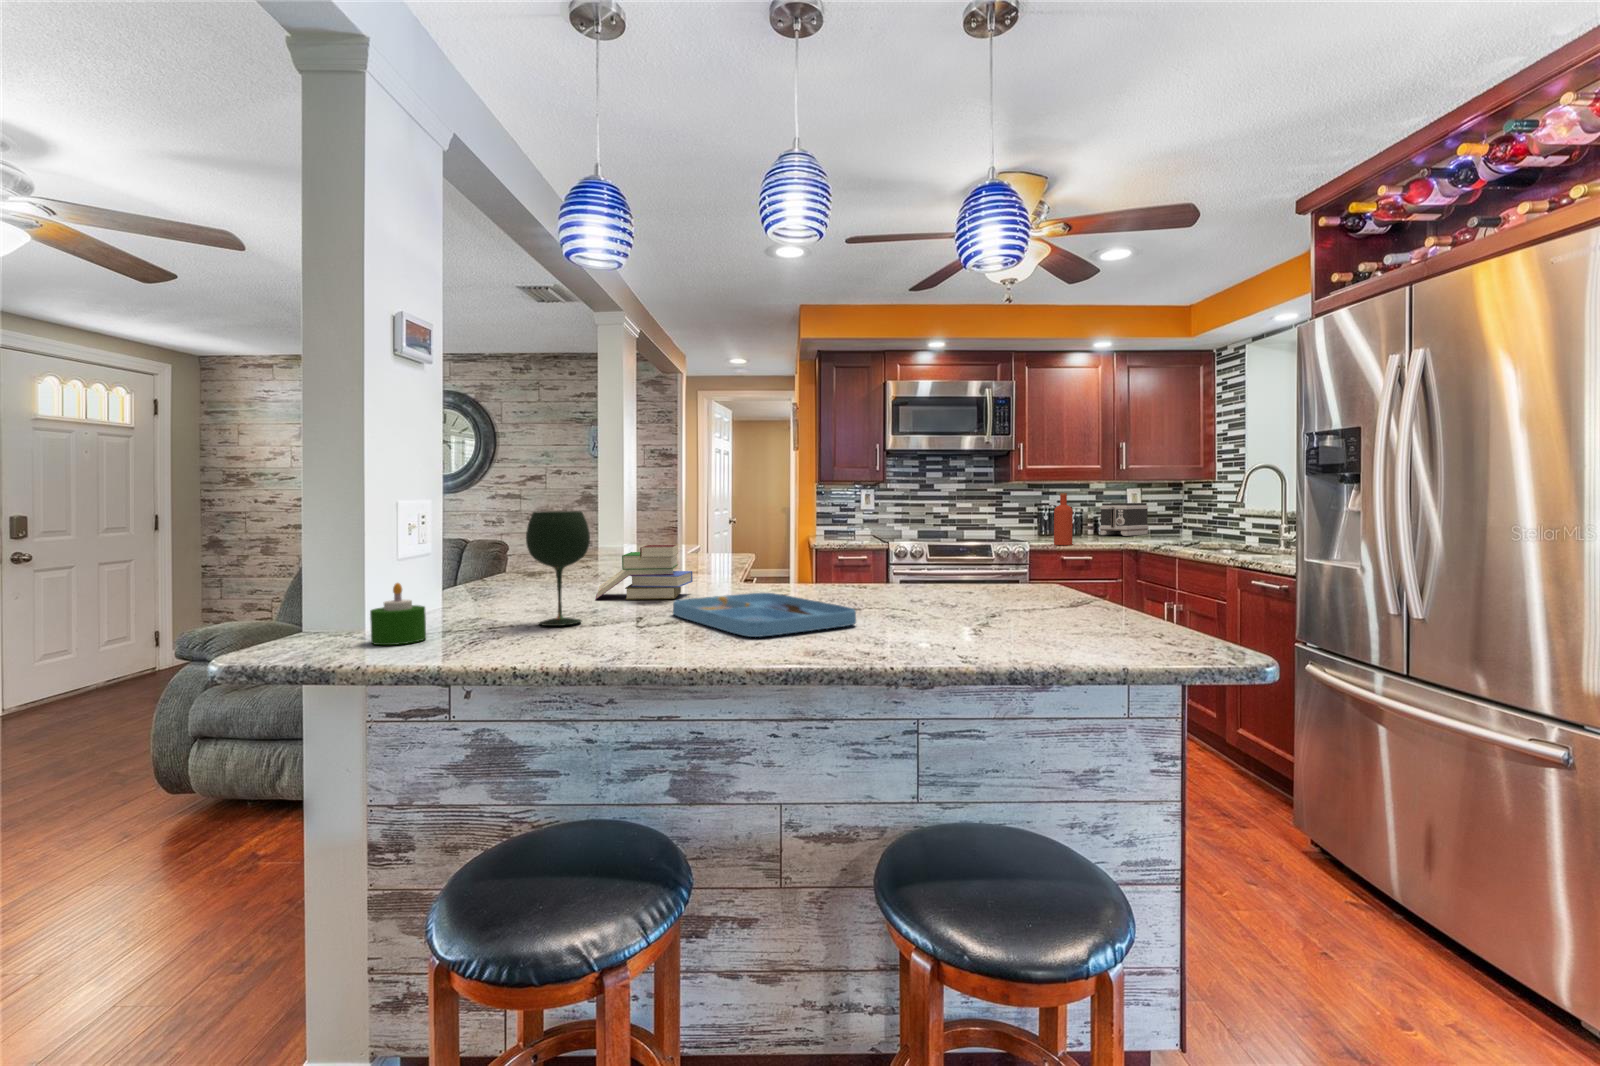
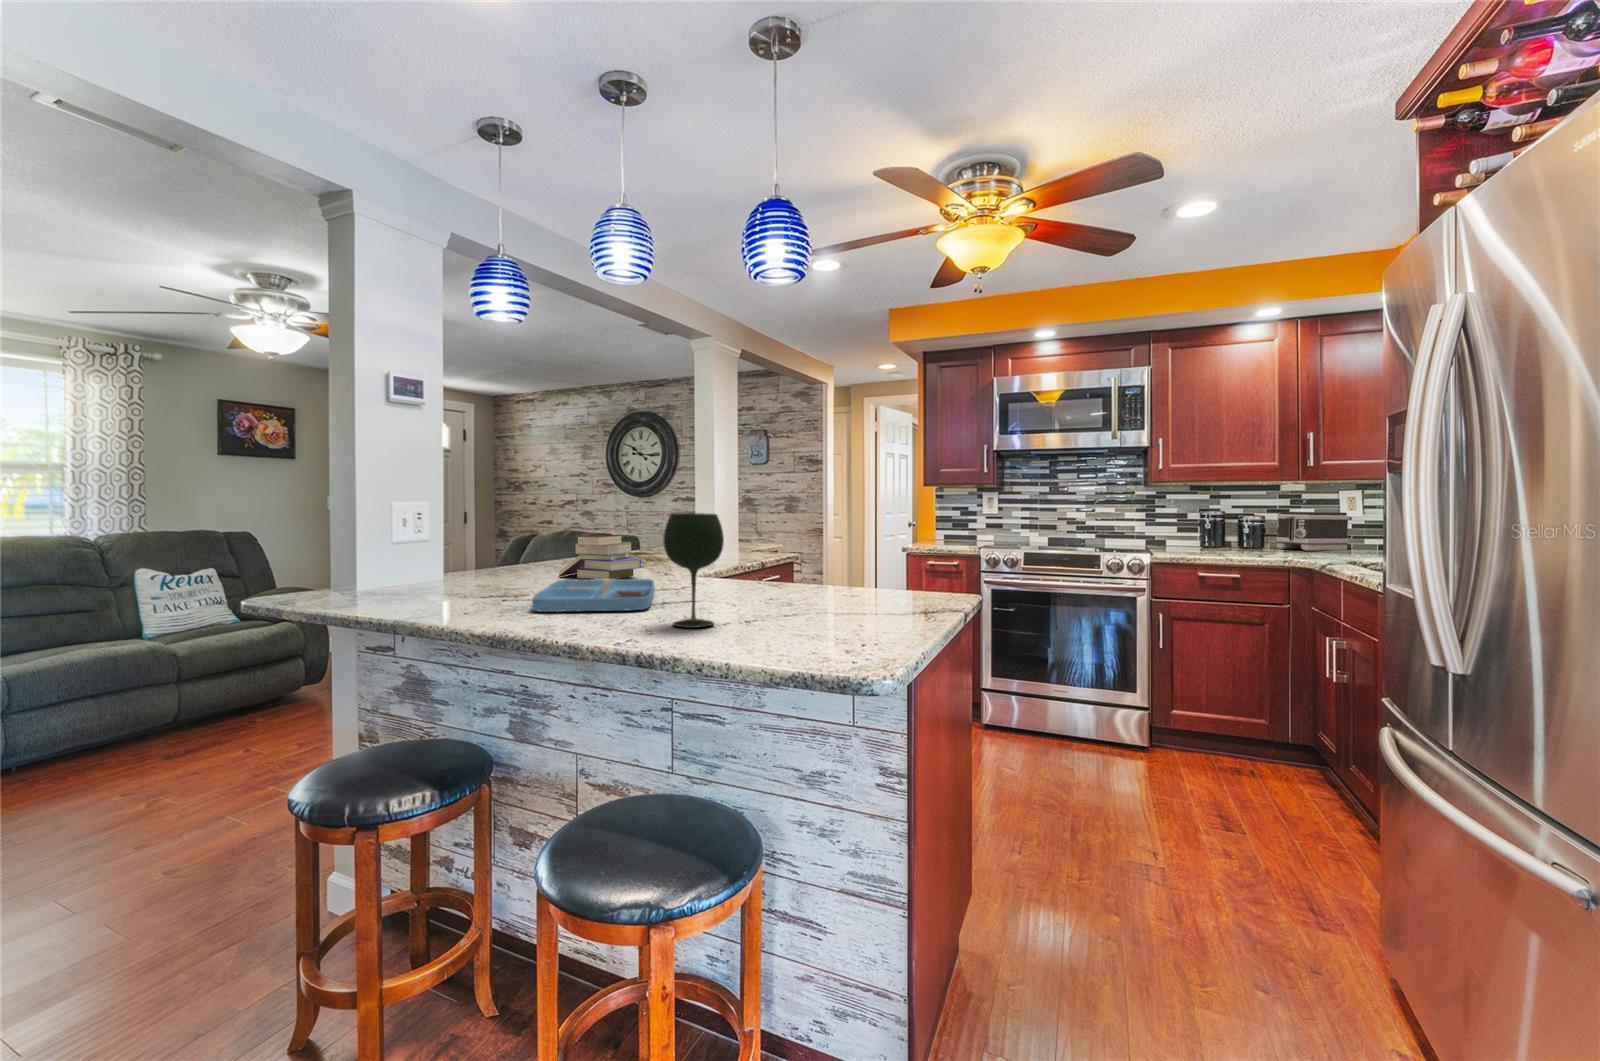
bottle: present [1054,493,1073,545] -> none [1190,499,1214,557]
wine glass: present [526,511,590,626] -> present [663,513,724,628]
candle: present [370,583,426,645] -> none [324,553,364,595]

